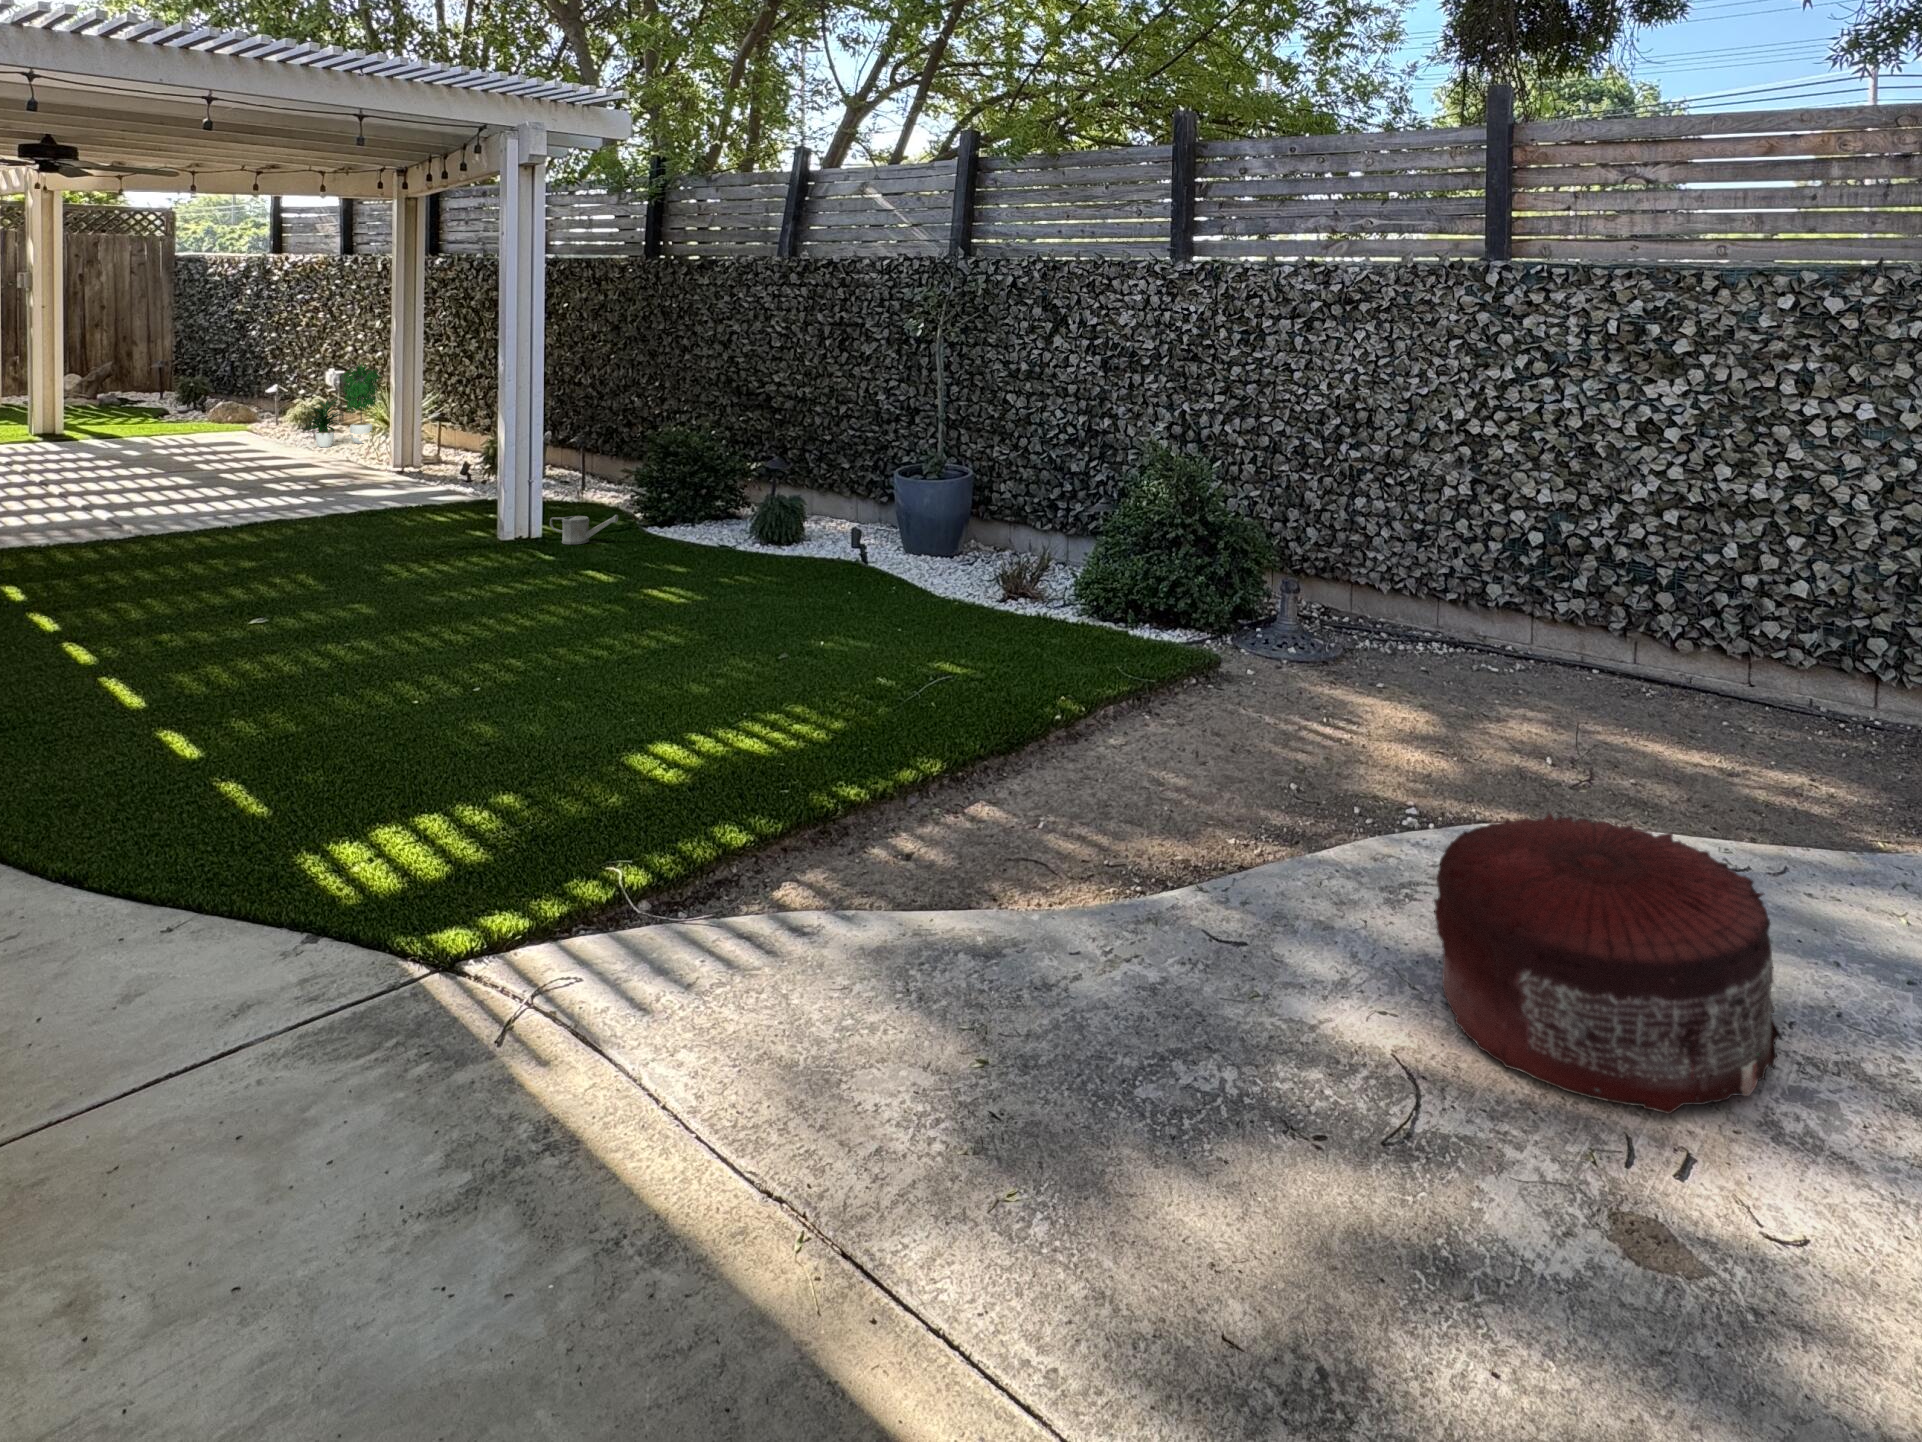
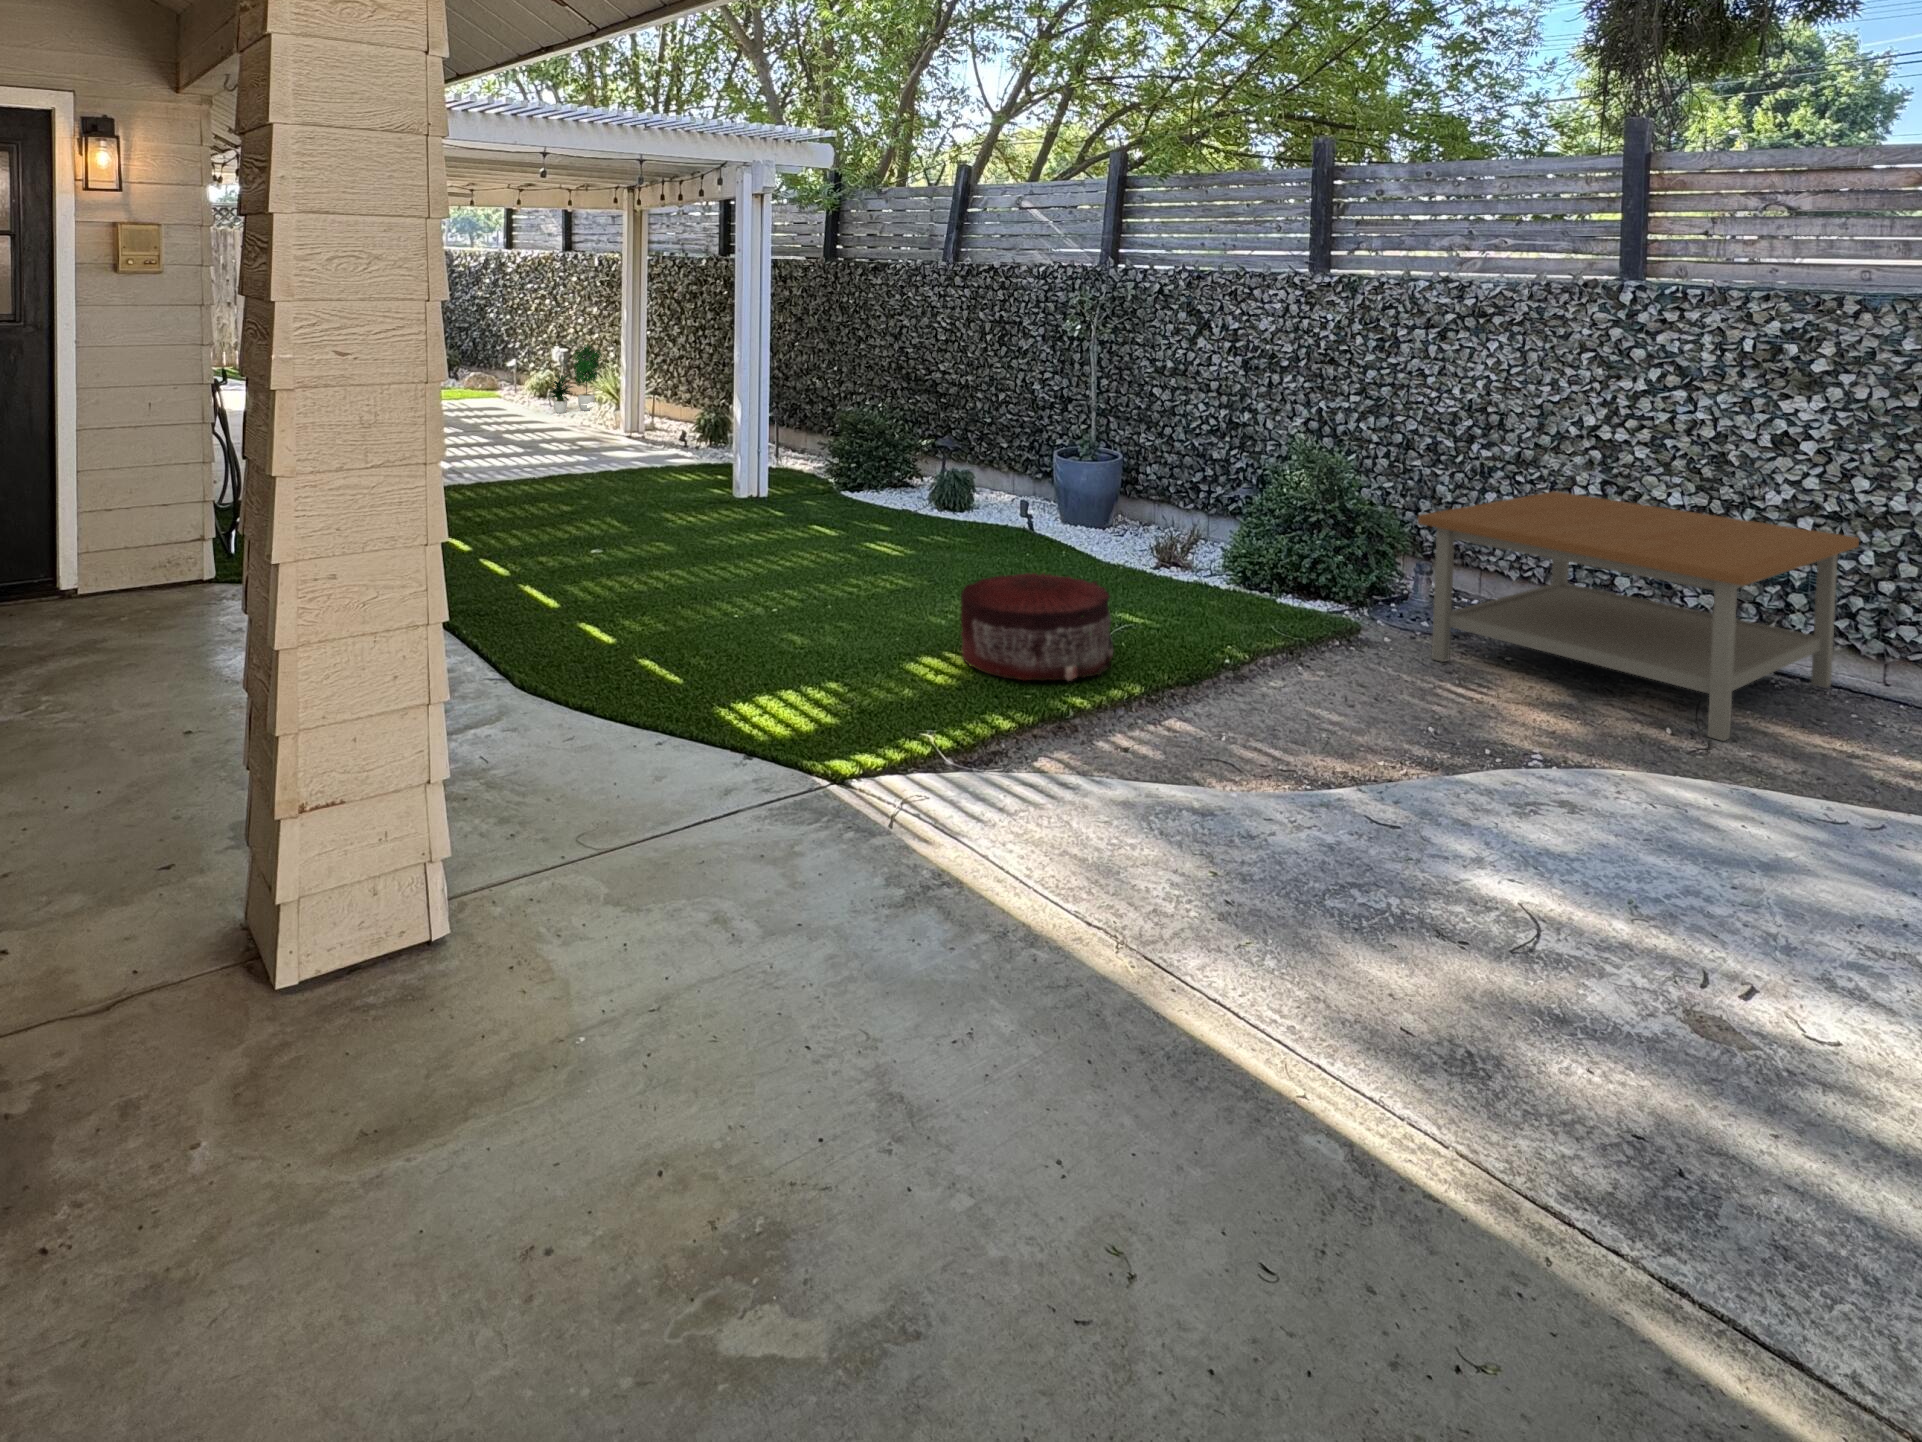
coffee table: none [1279,493,1723,771] -> present [1418,491,1859,741]
watering can: present [550,515,618,545] -> none [768,479,821,502]
pouf: present [1434,813,1782,1114] -> present [961,573,1114,681]

